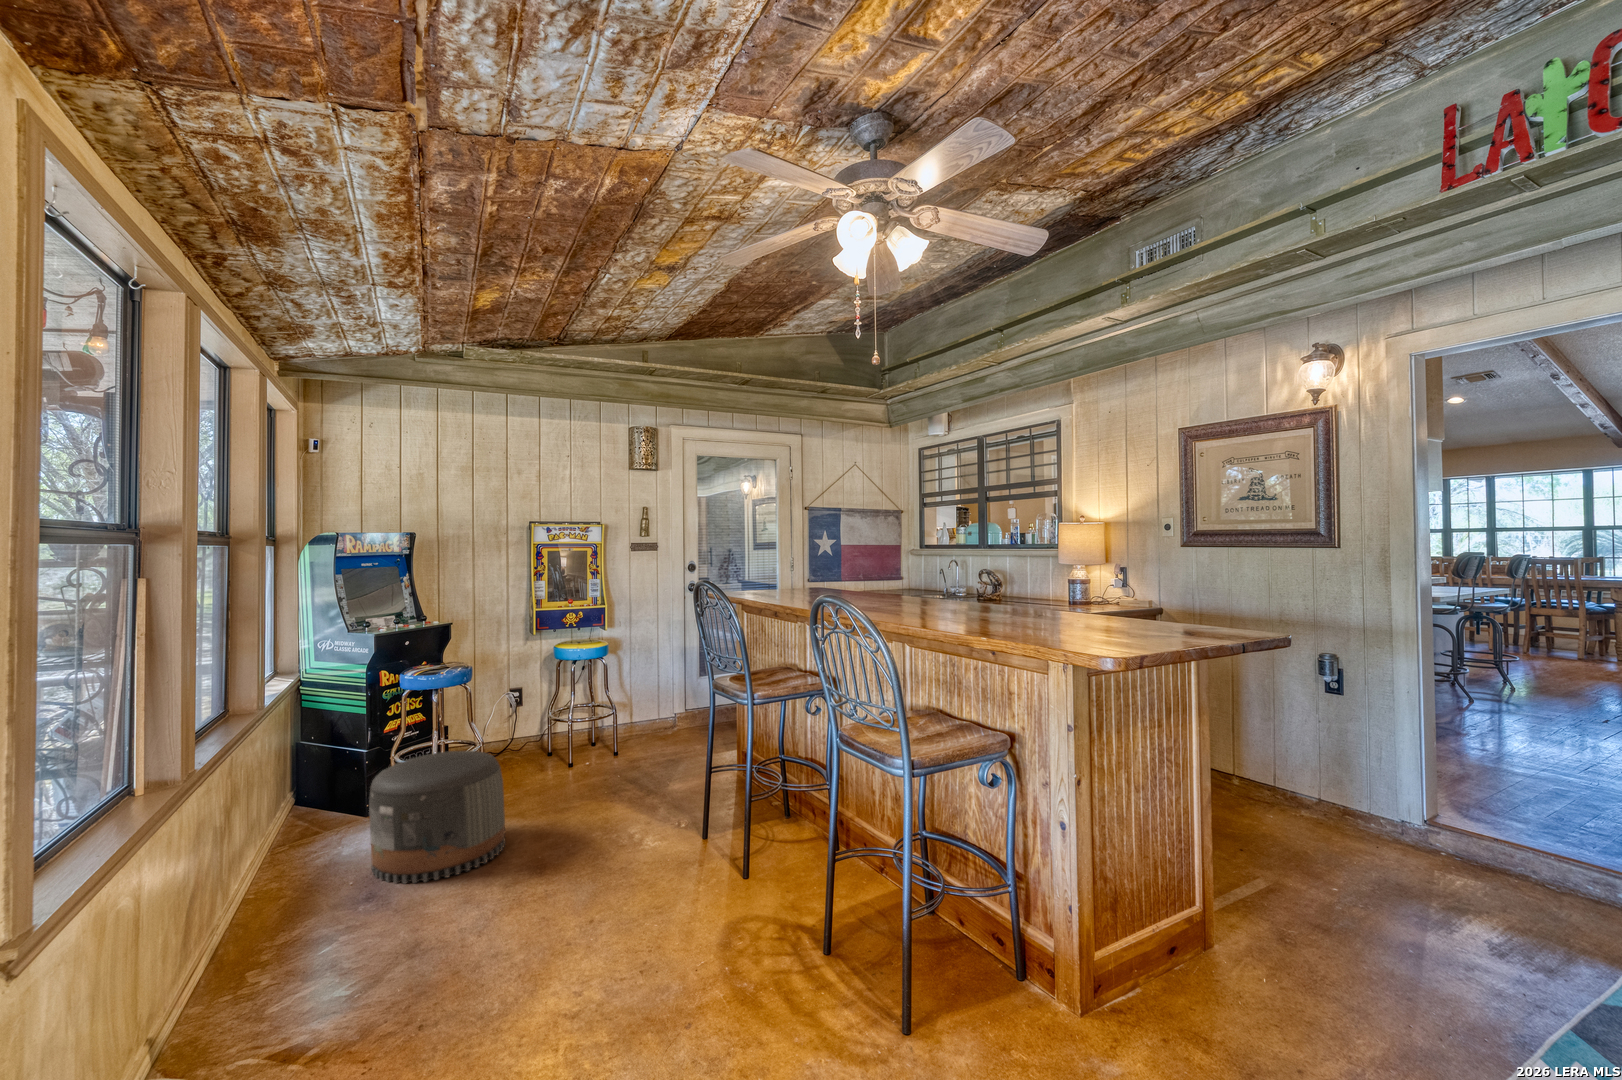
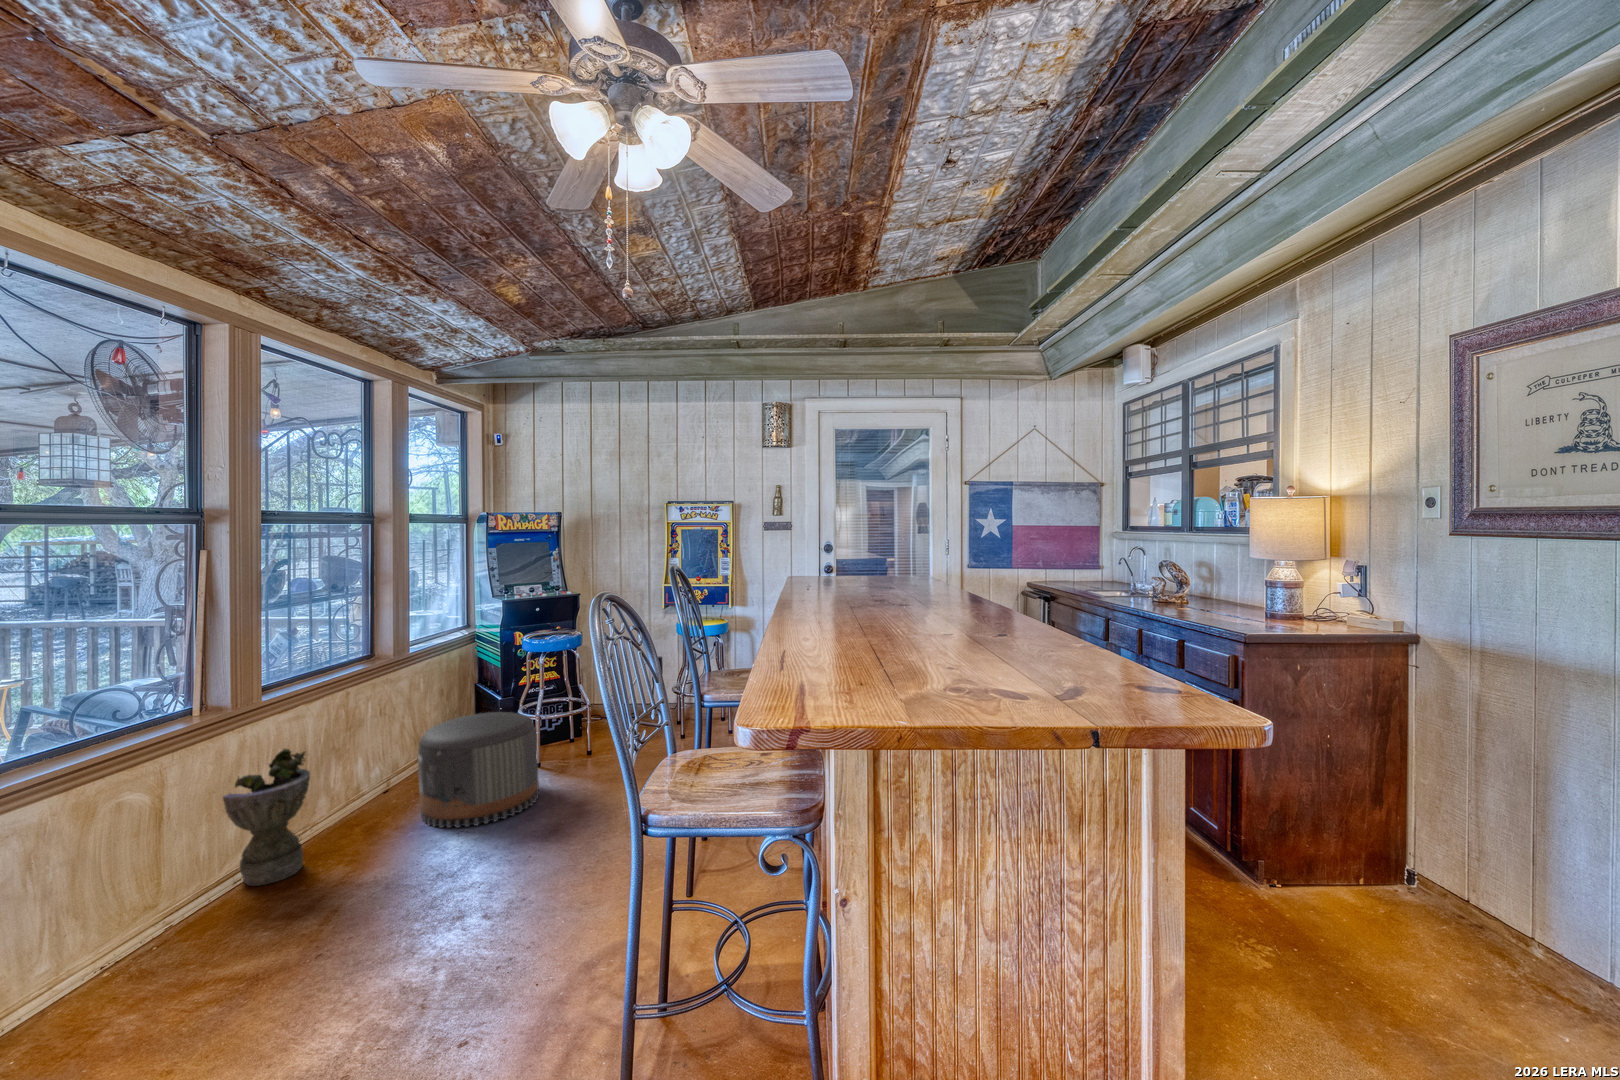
planter: none [206,811,316,982] -> present [223,749,310,886]

